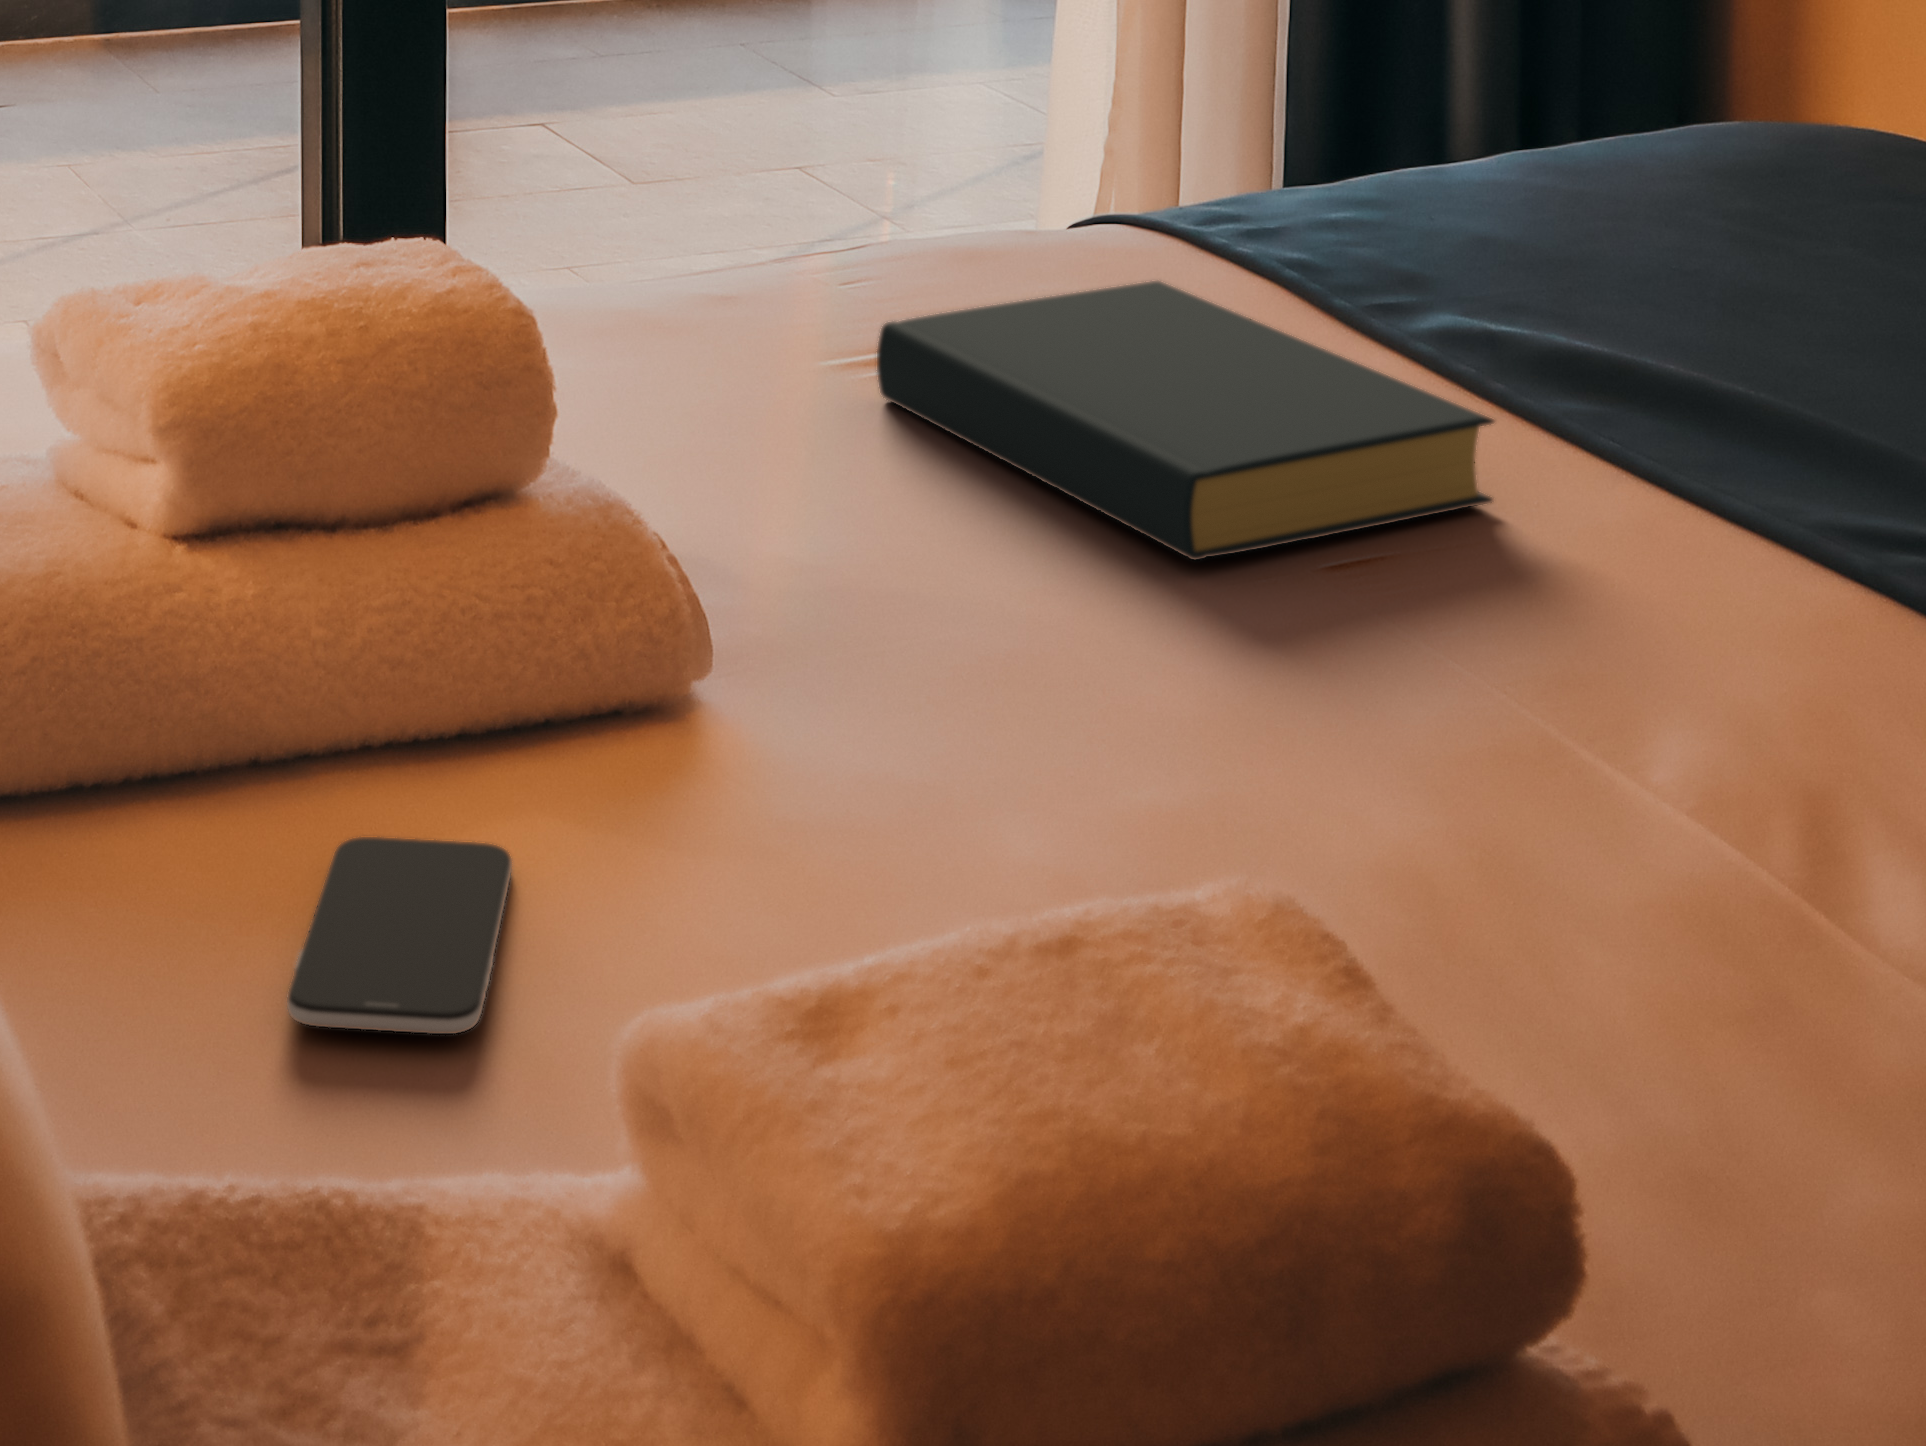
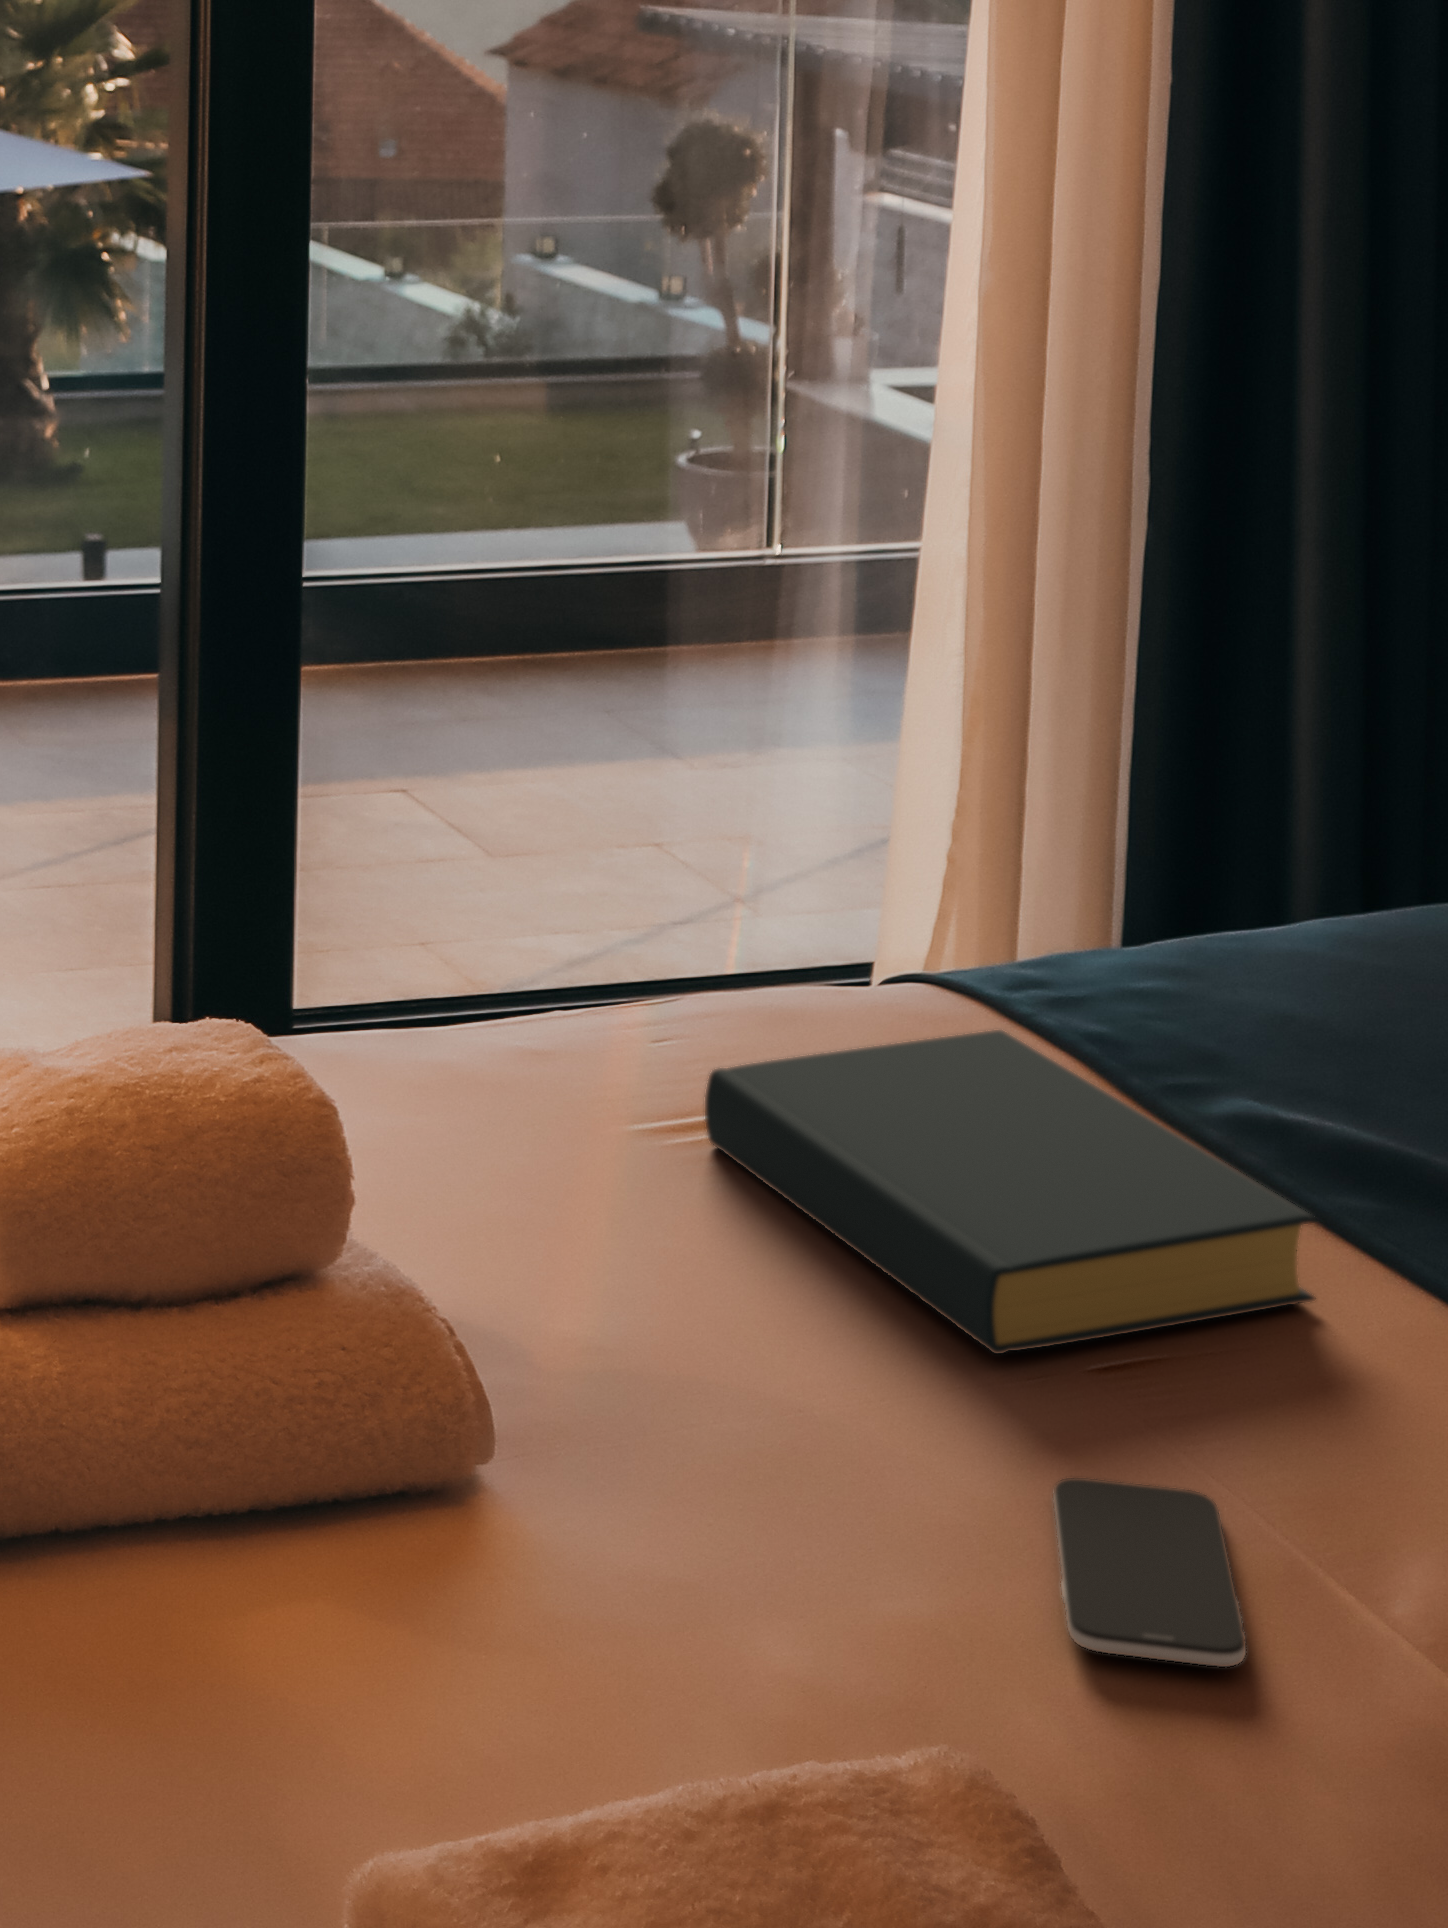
smartphone: present [287,837,512,1034] -> present [1053,1478,1246,1667]

